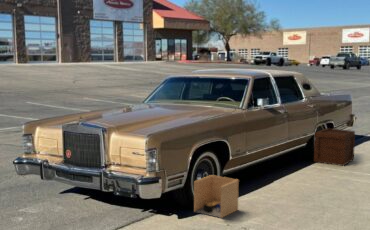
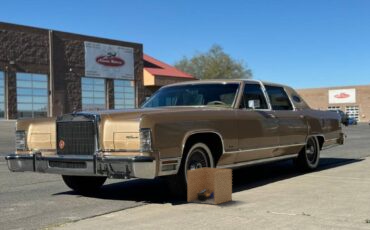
wooden crate: present [314,128,355,166] -> none [307,142,347,175]

